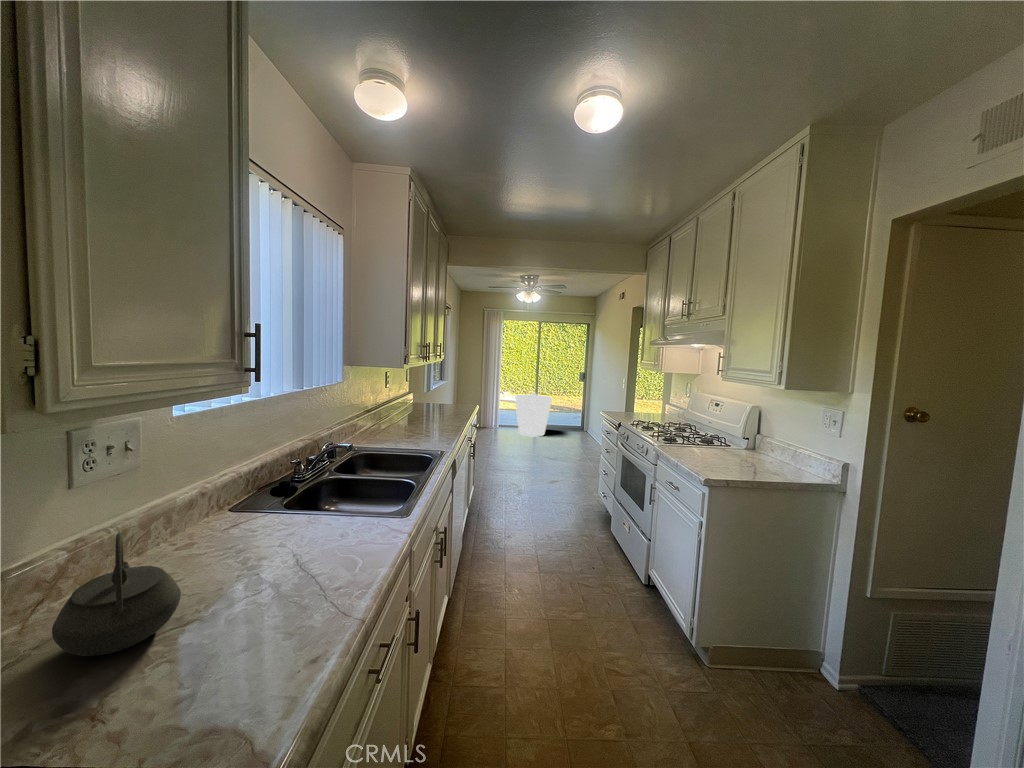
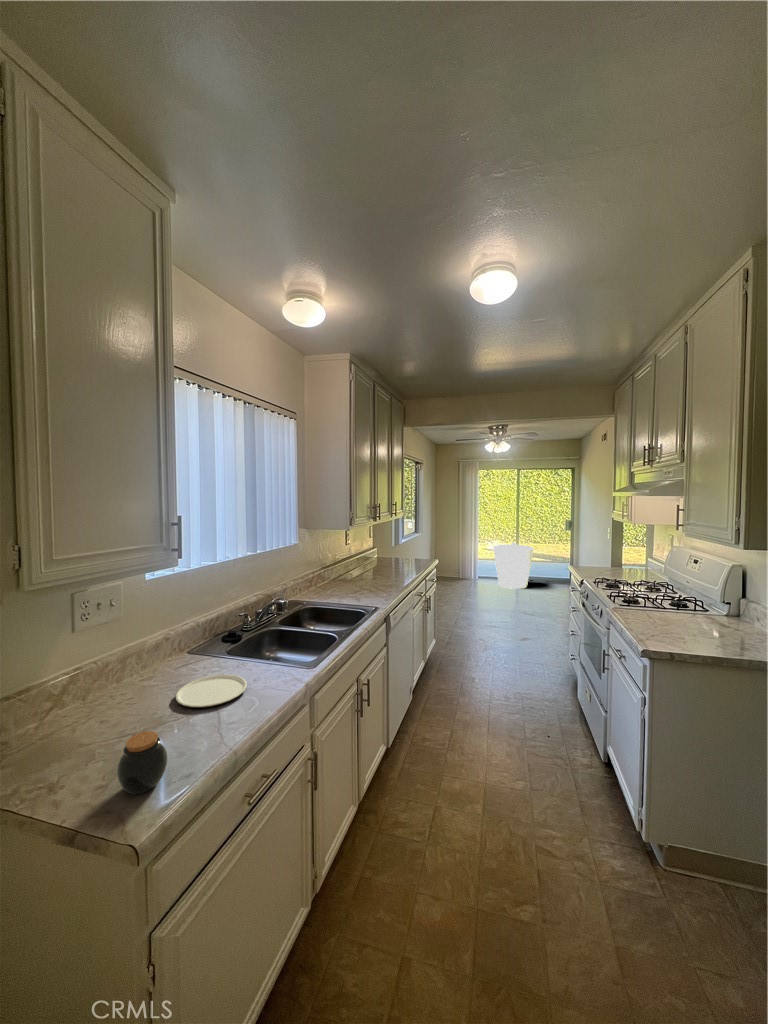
plate: none [245,532,342,577] -> present [176,675,247,708]
kettle: present [52,533,181,656] -> none [47,666,123,746]
jar: none [220,612,293,704] -> present [117,731,167,794]

